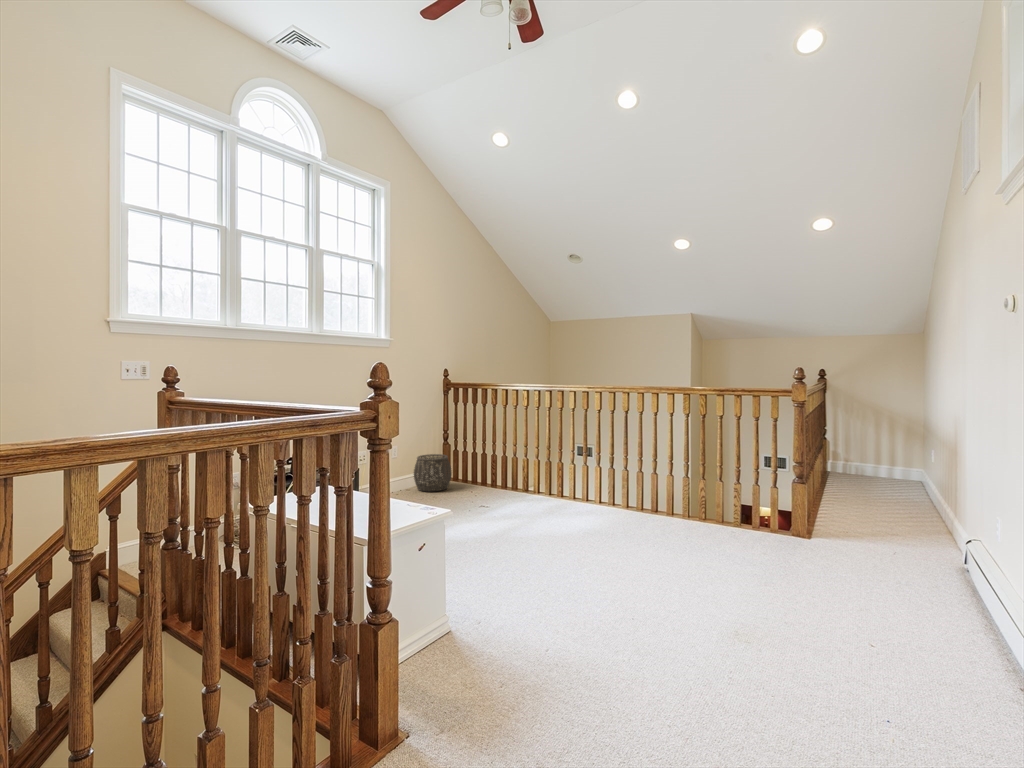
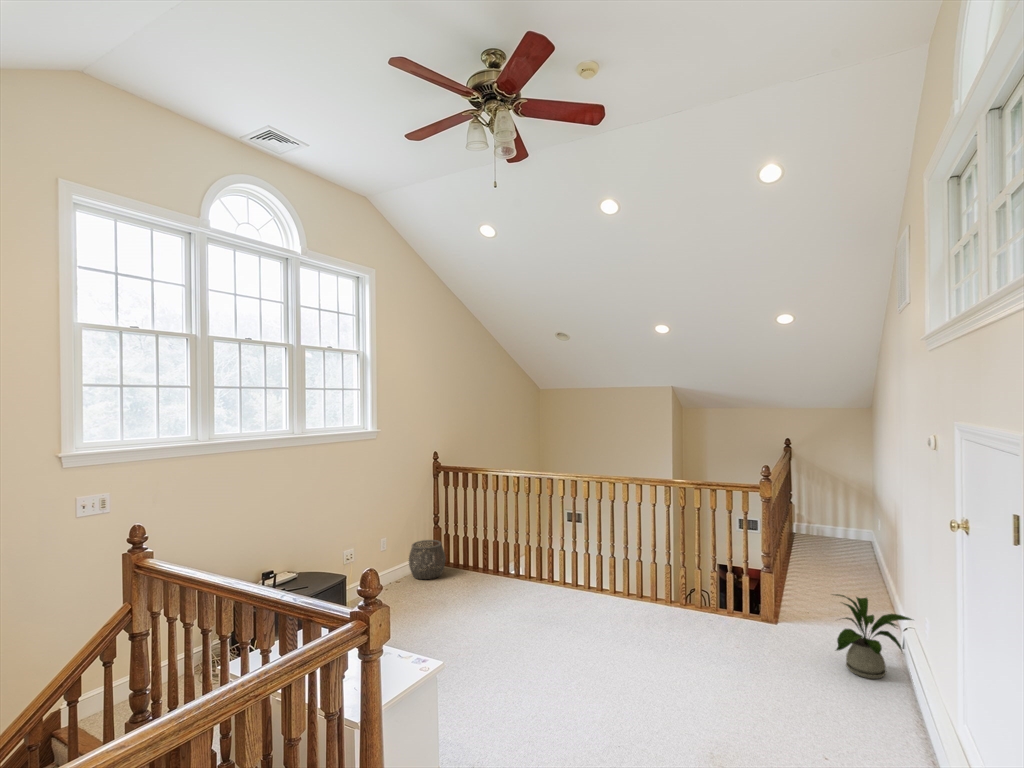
house plant: none [869,494,974,592] -> present [836,594,912,679]

